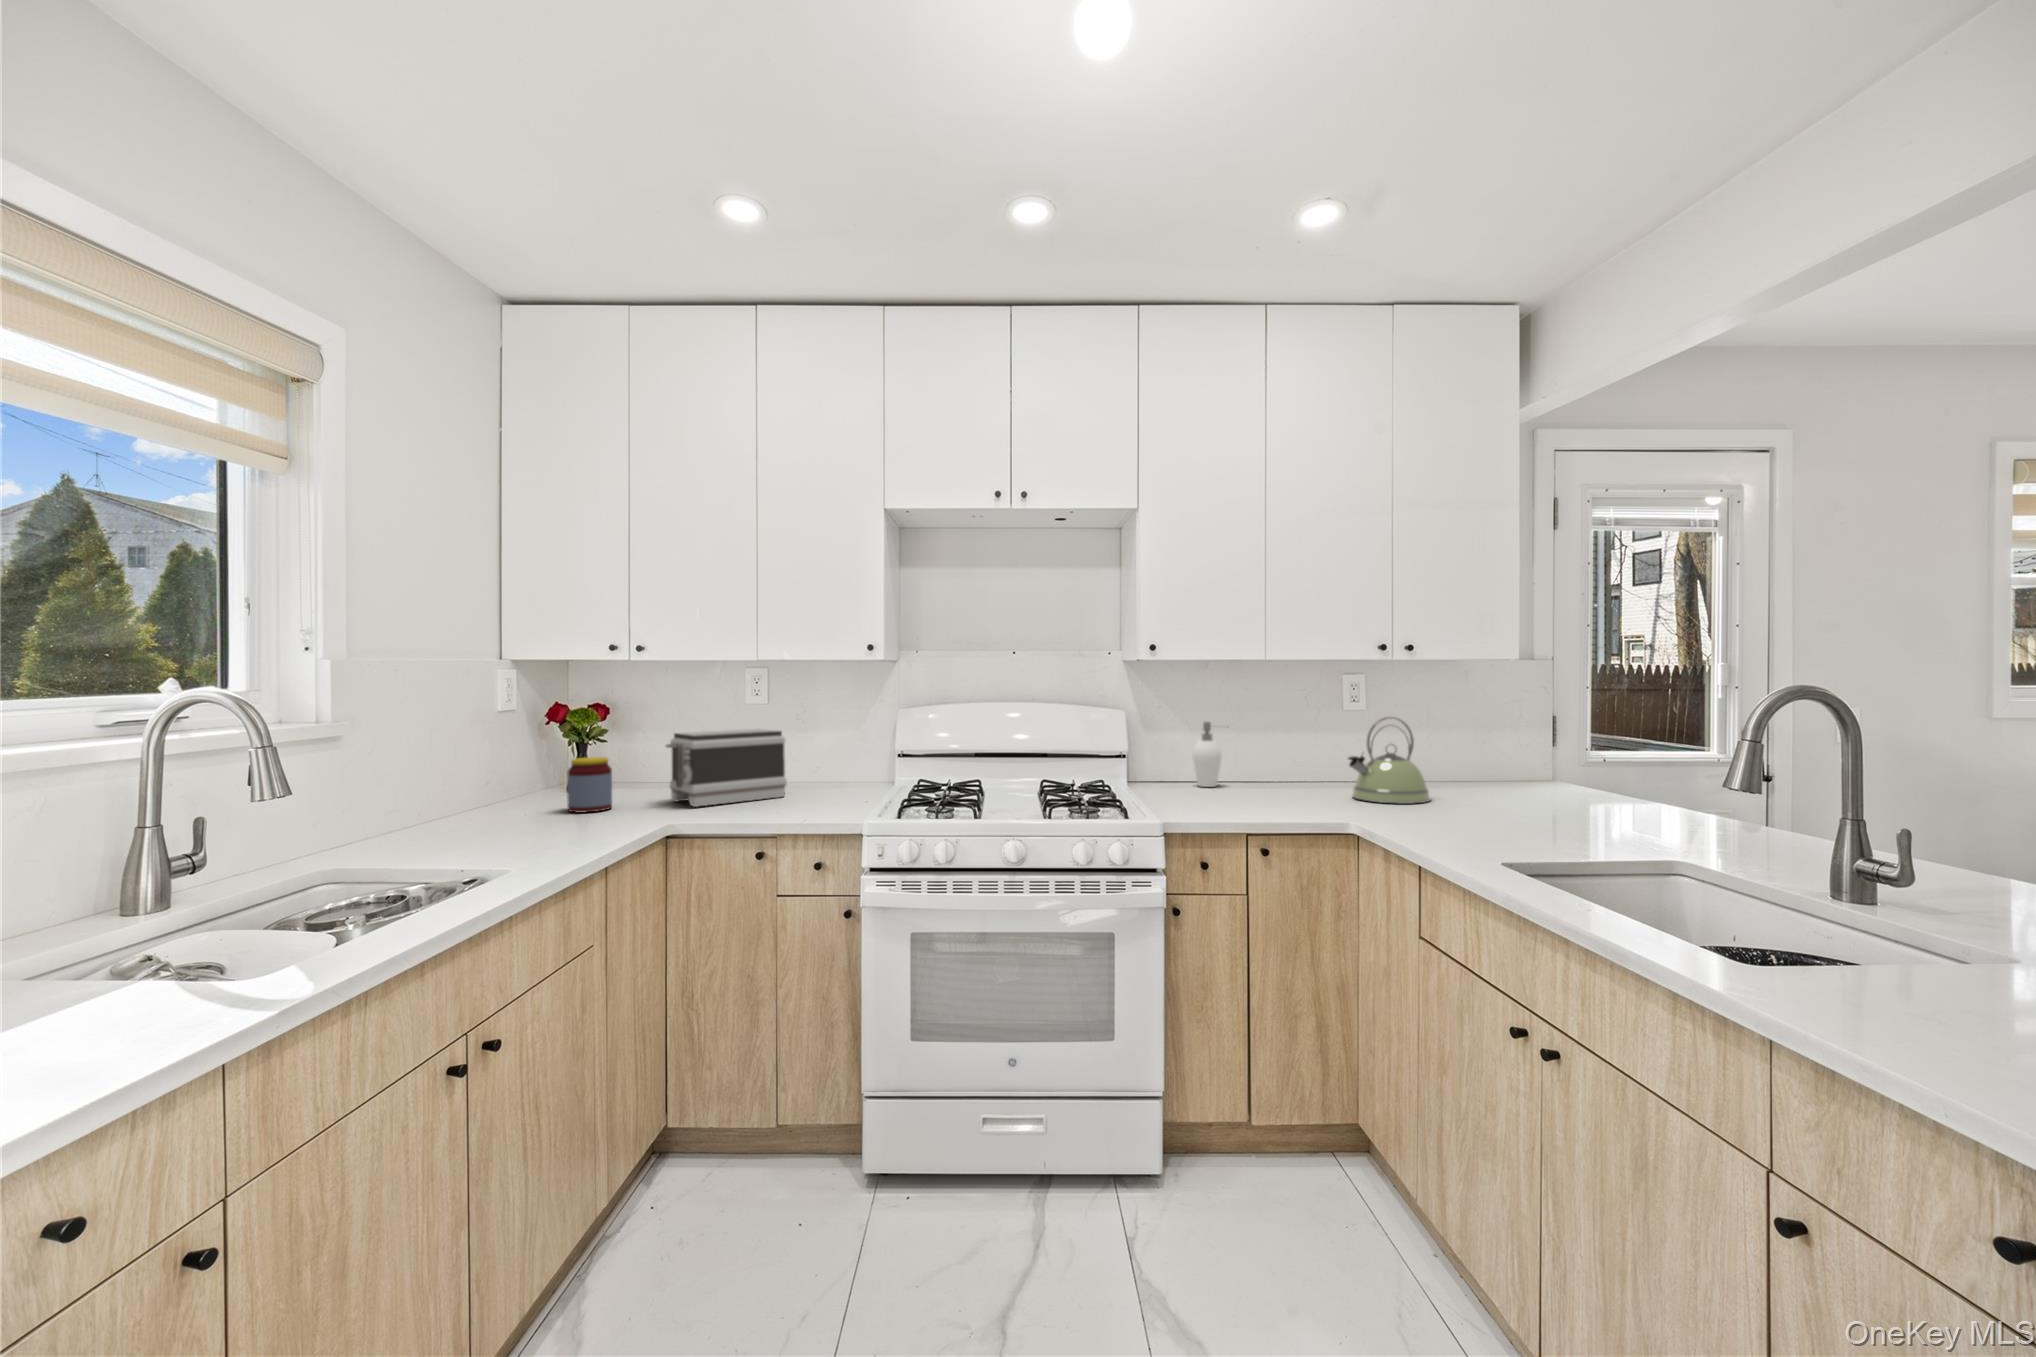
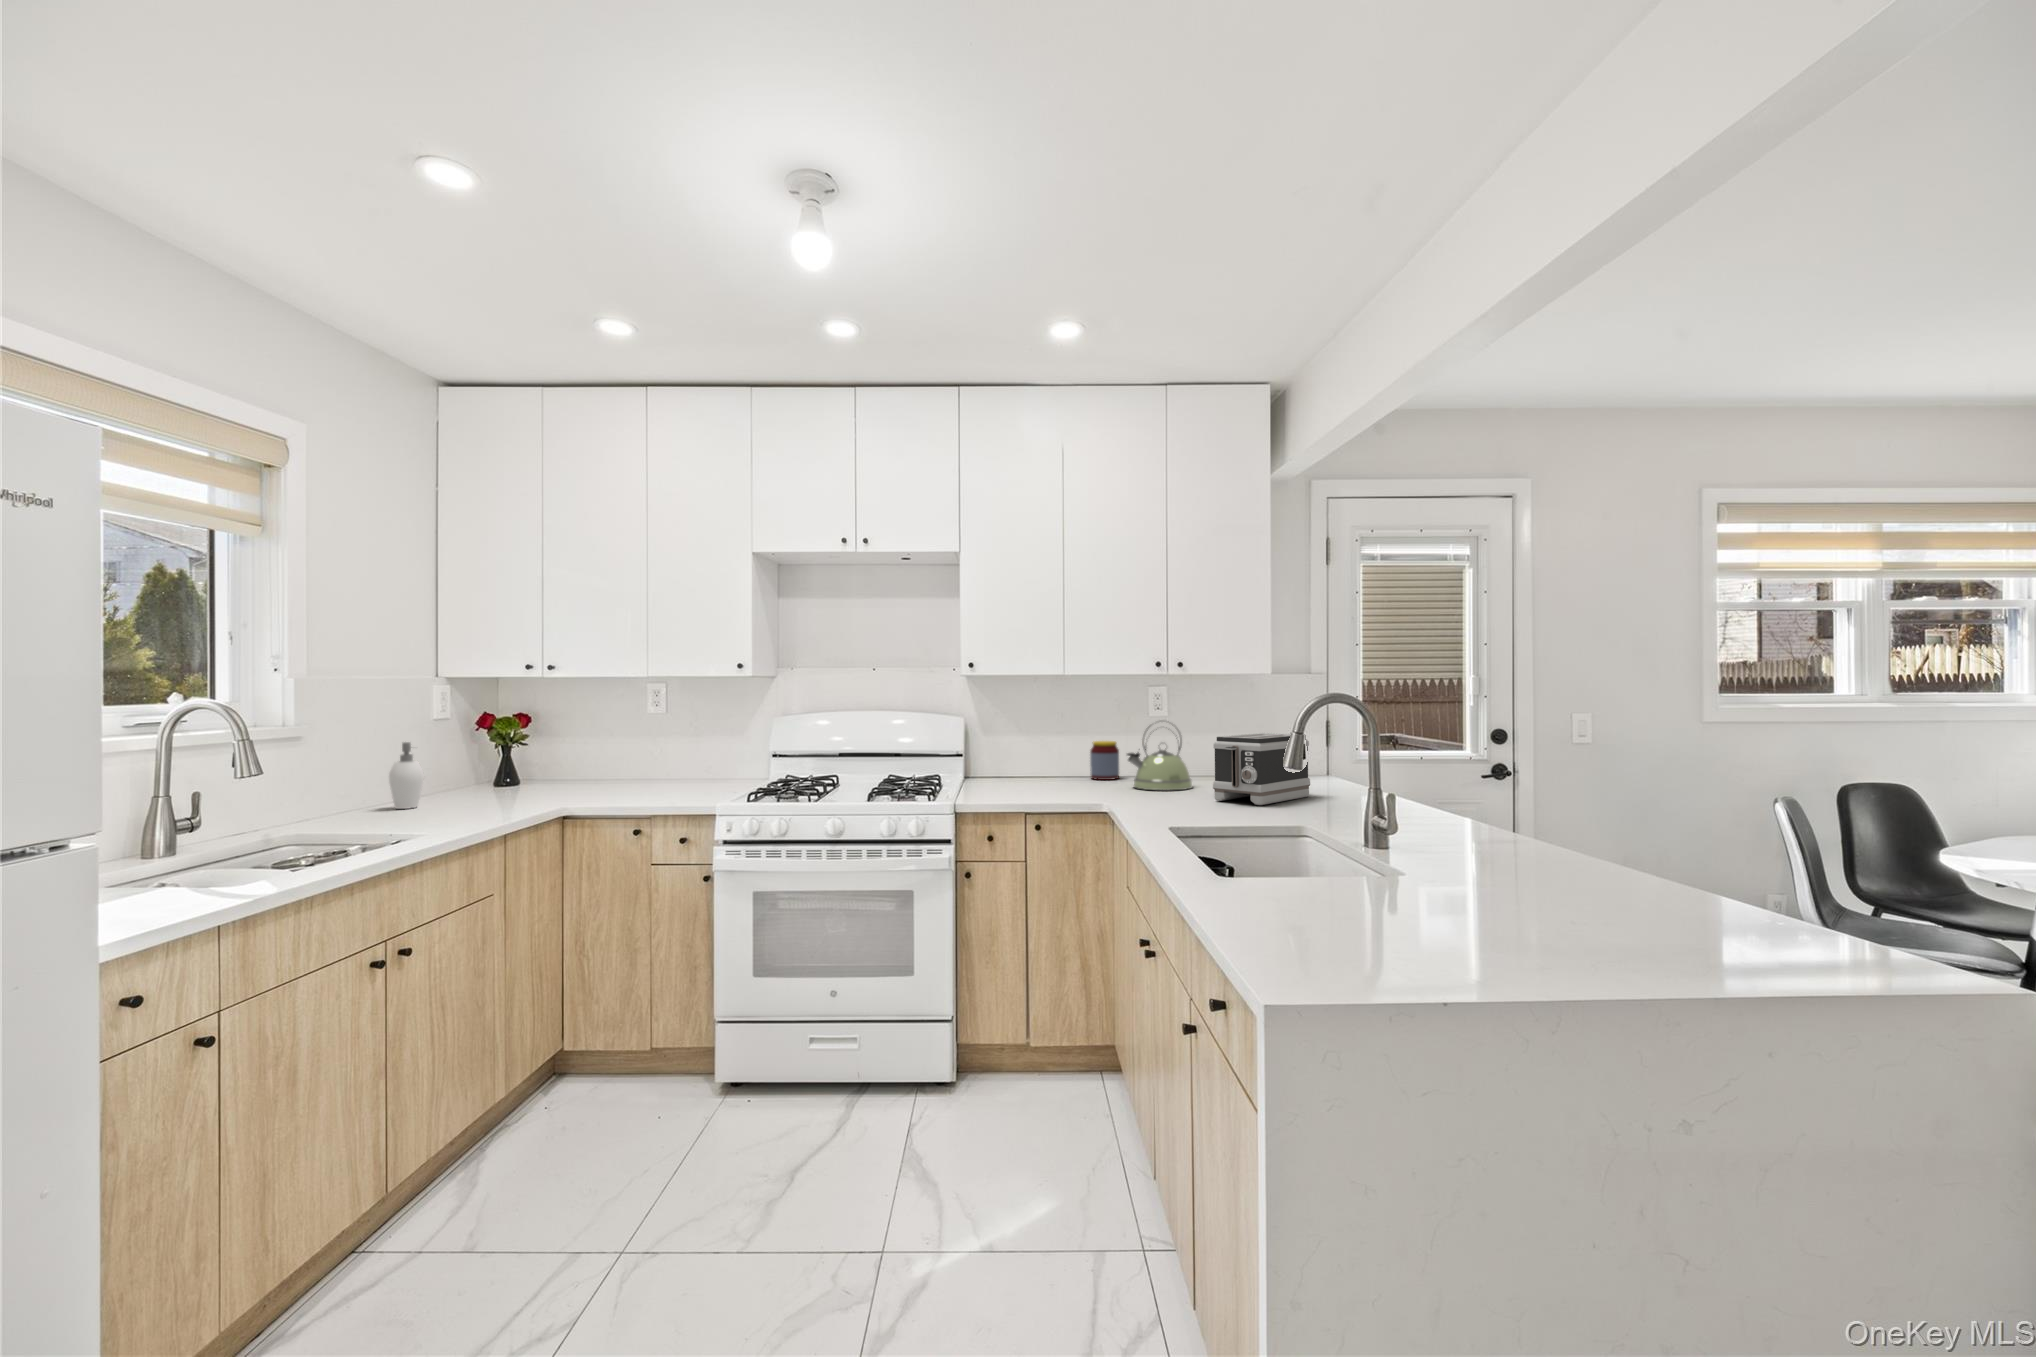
soap dispenser: present [1193,722,1222,787] -> present [389,742,424,809]
toaster: present [666,729,787,807] -> present [1213,733,1310,805]
jar: present [567,757,612,812] -> present [1090,741,1119,780]

